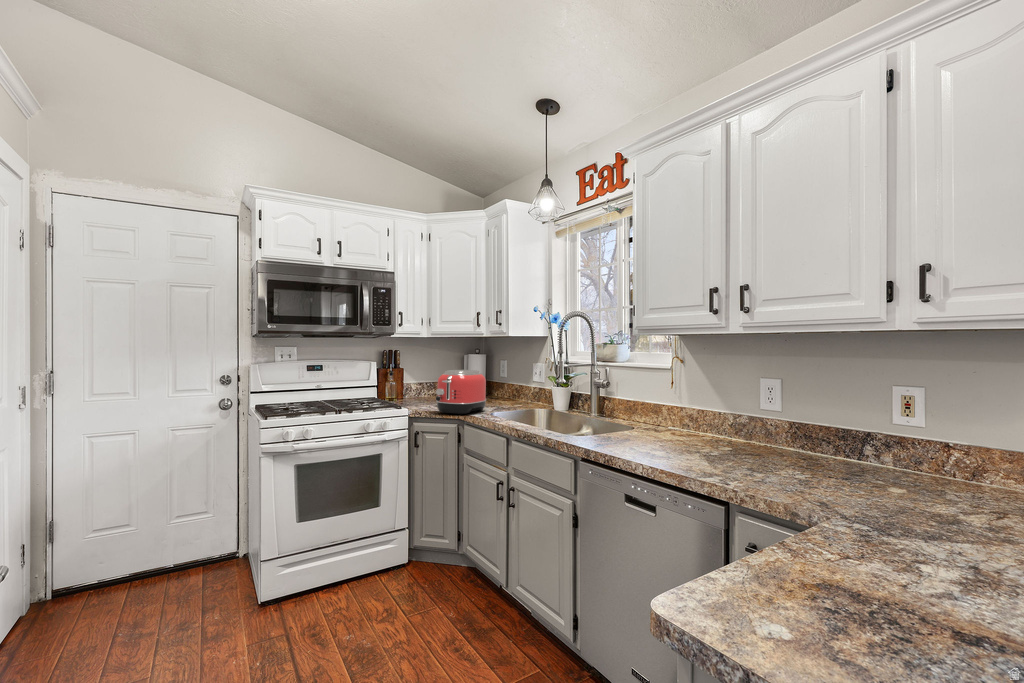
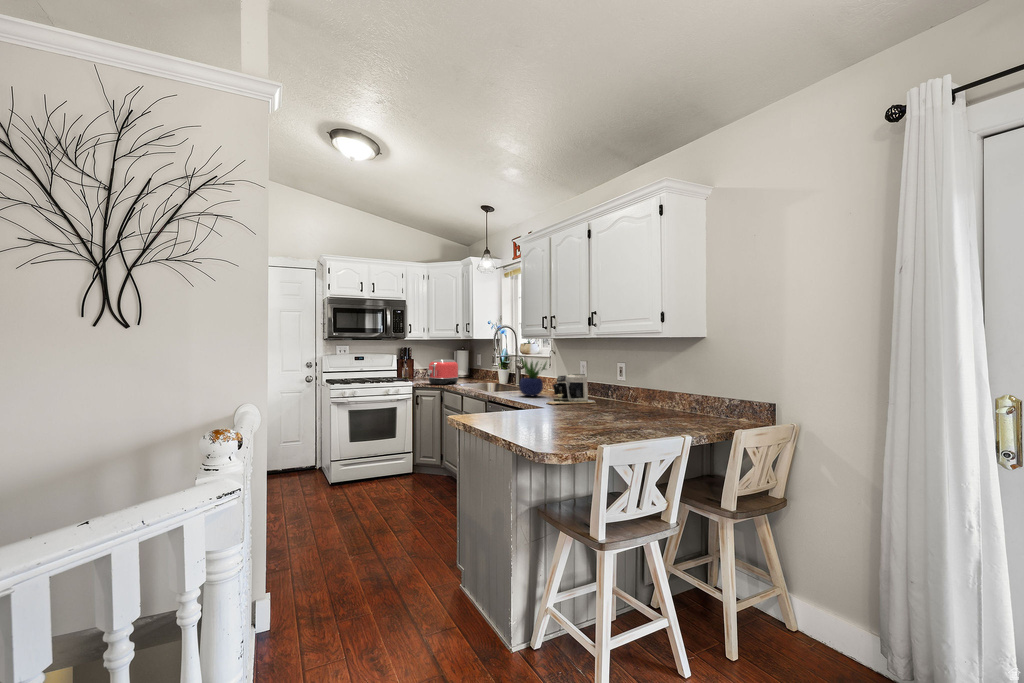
potted plant: none [649,366,716,451] -> present [519,358,547,396]
coffee maker: none [756,407,867,491] -> present [548,374,596,405]

